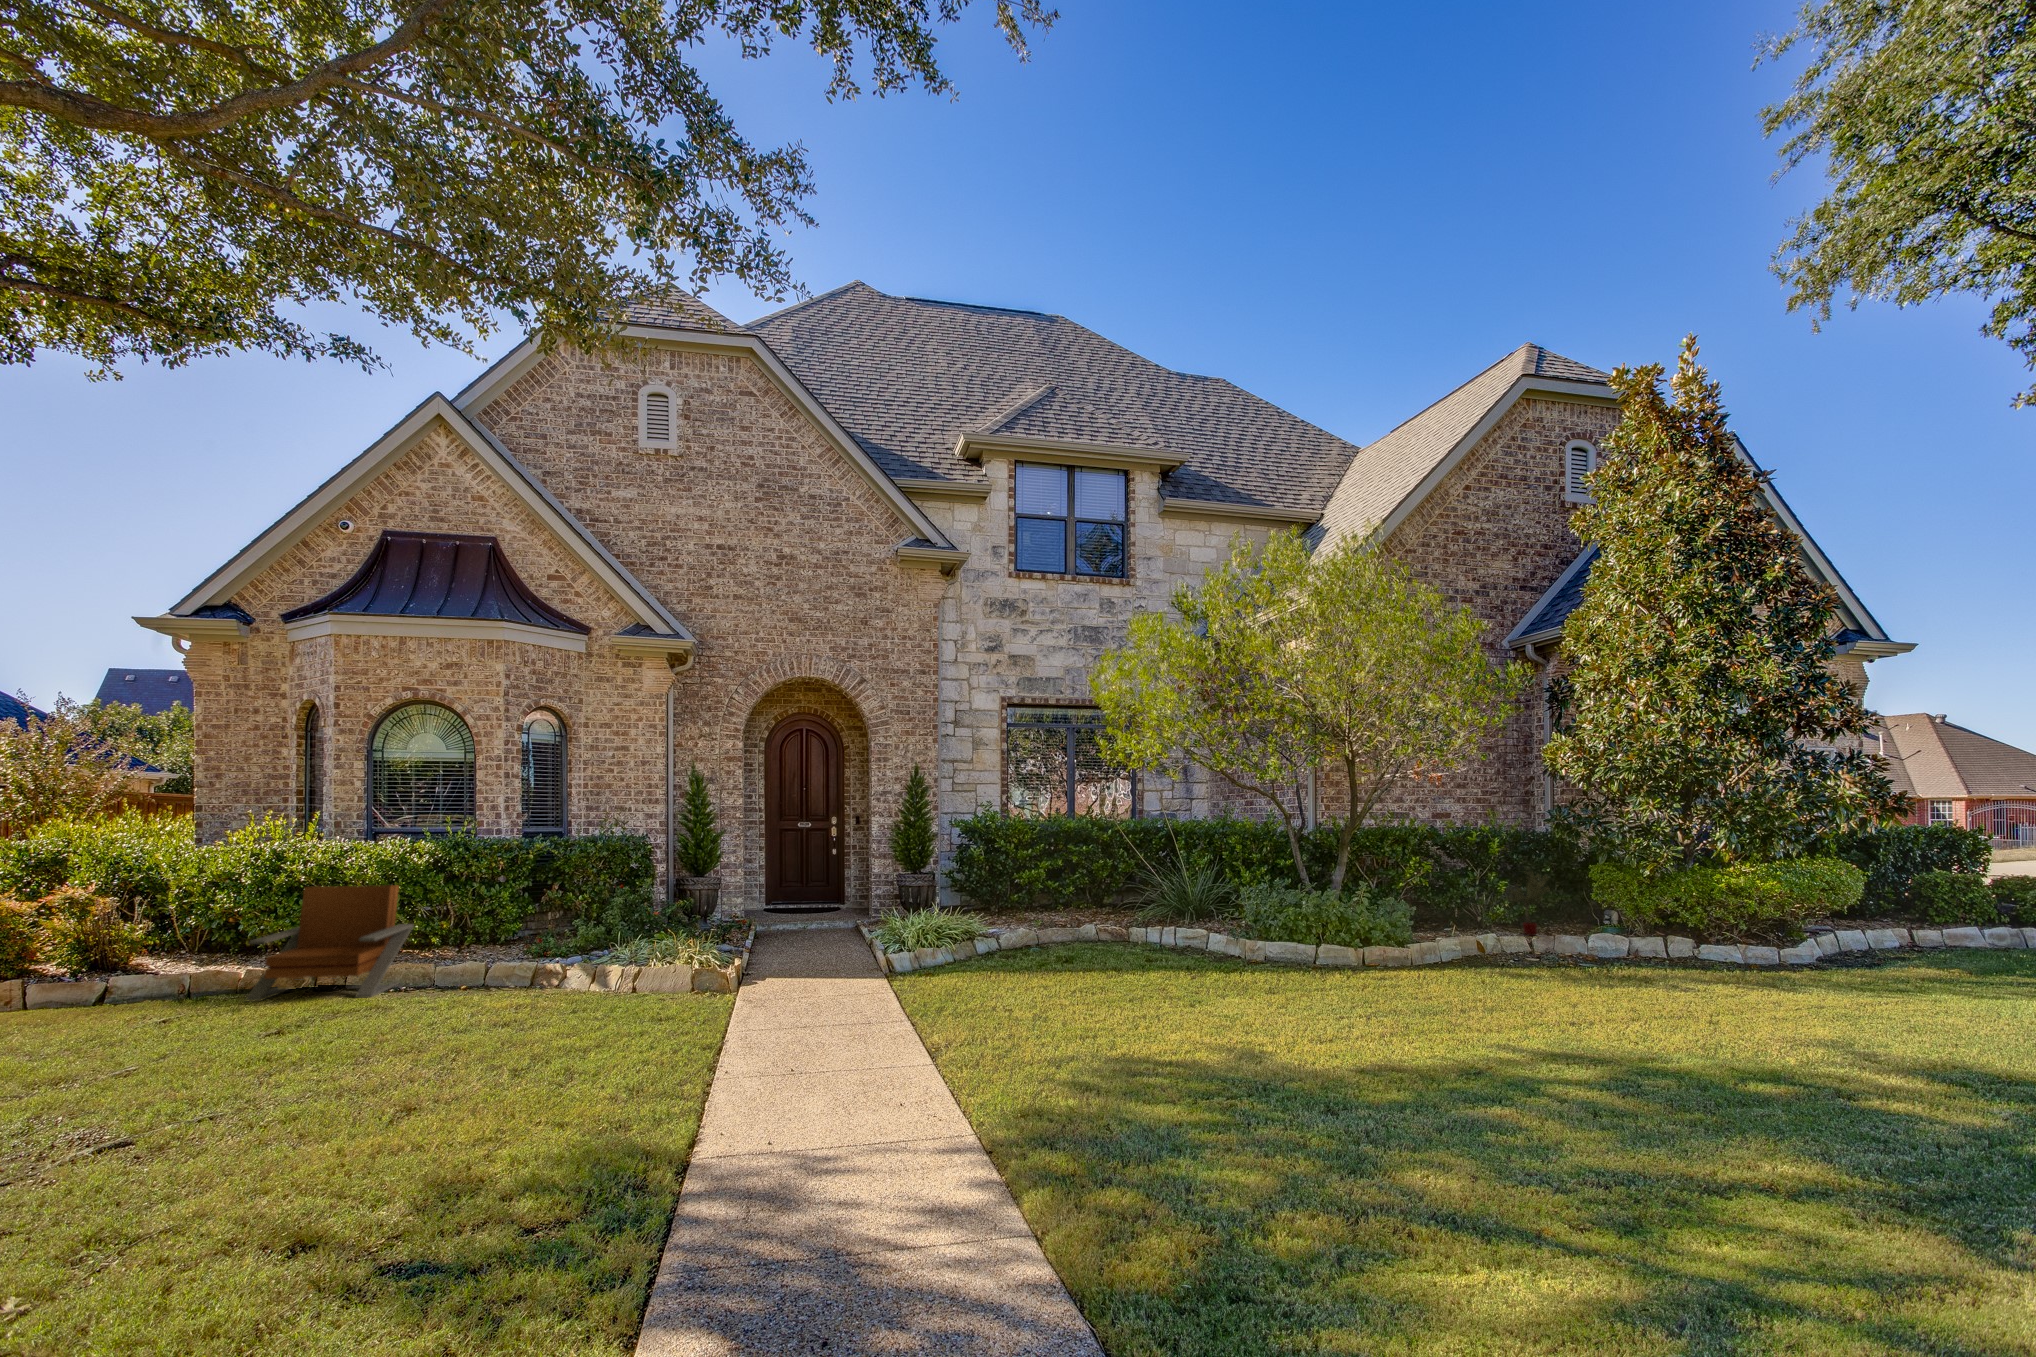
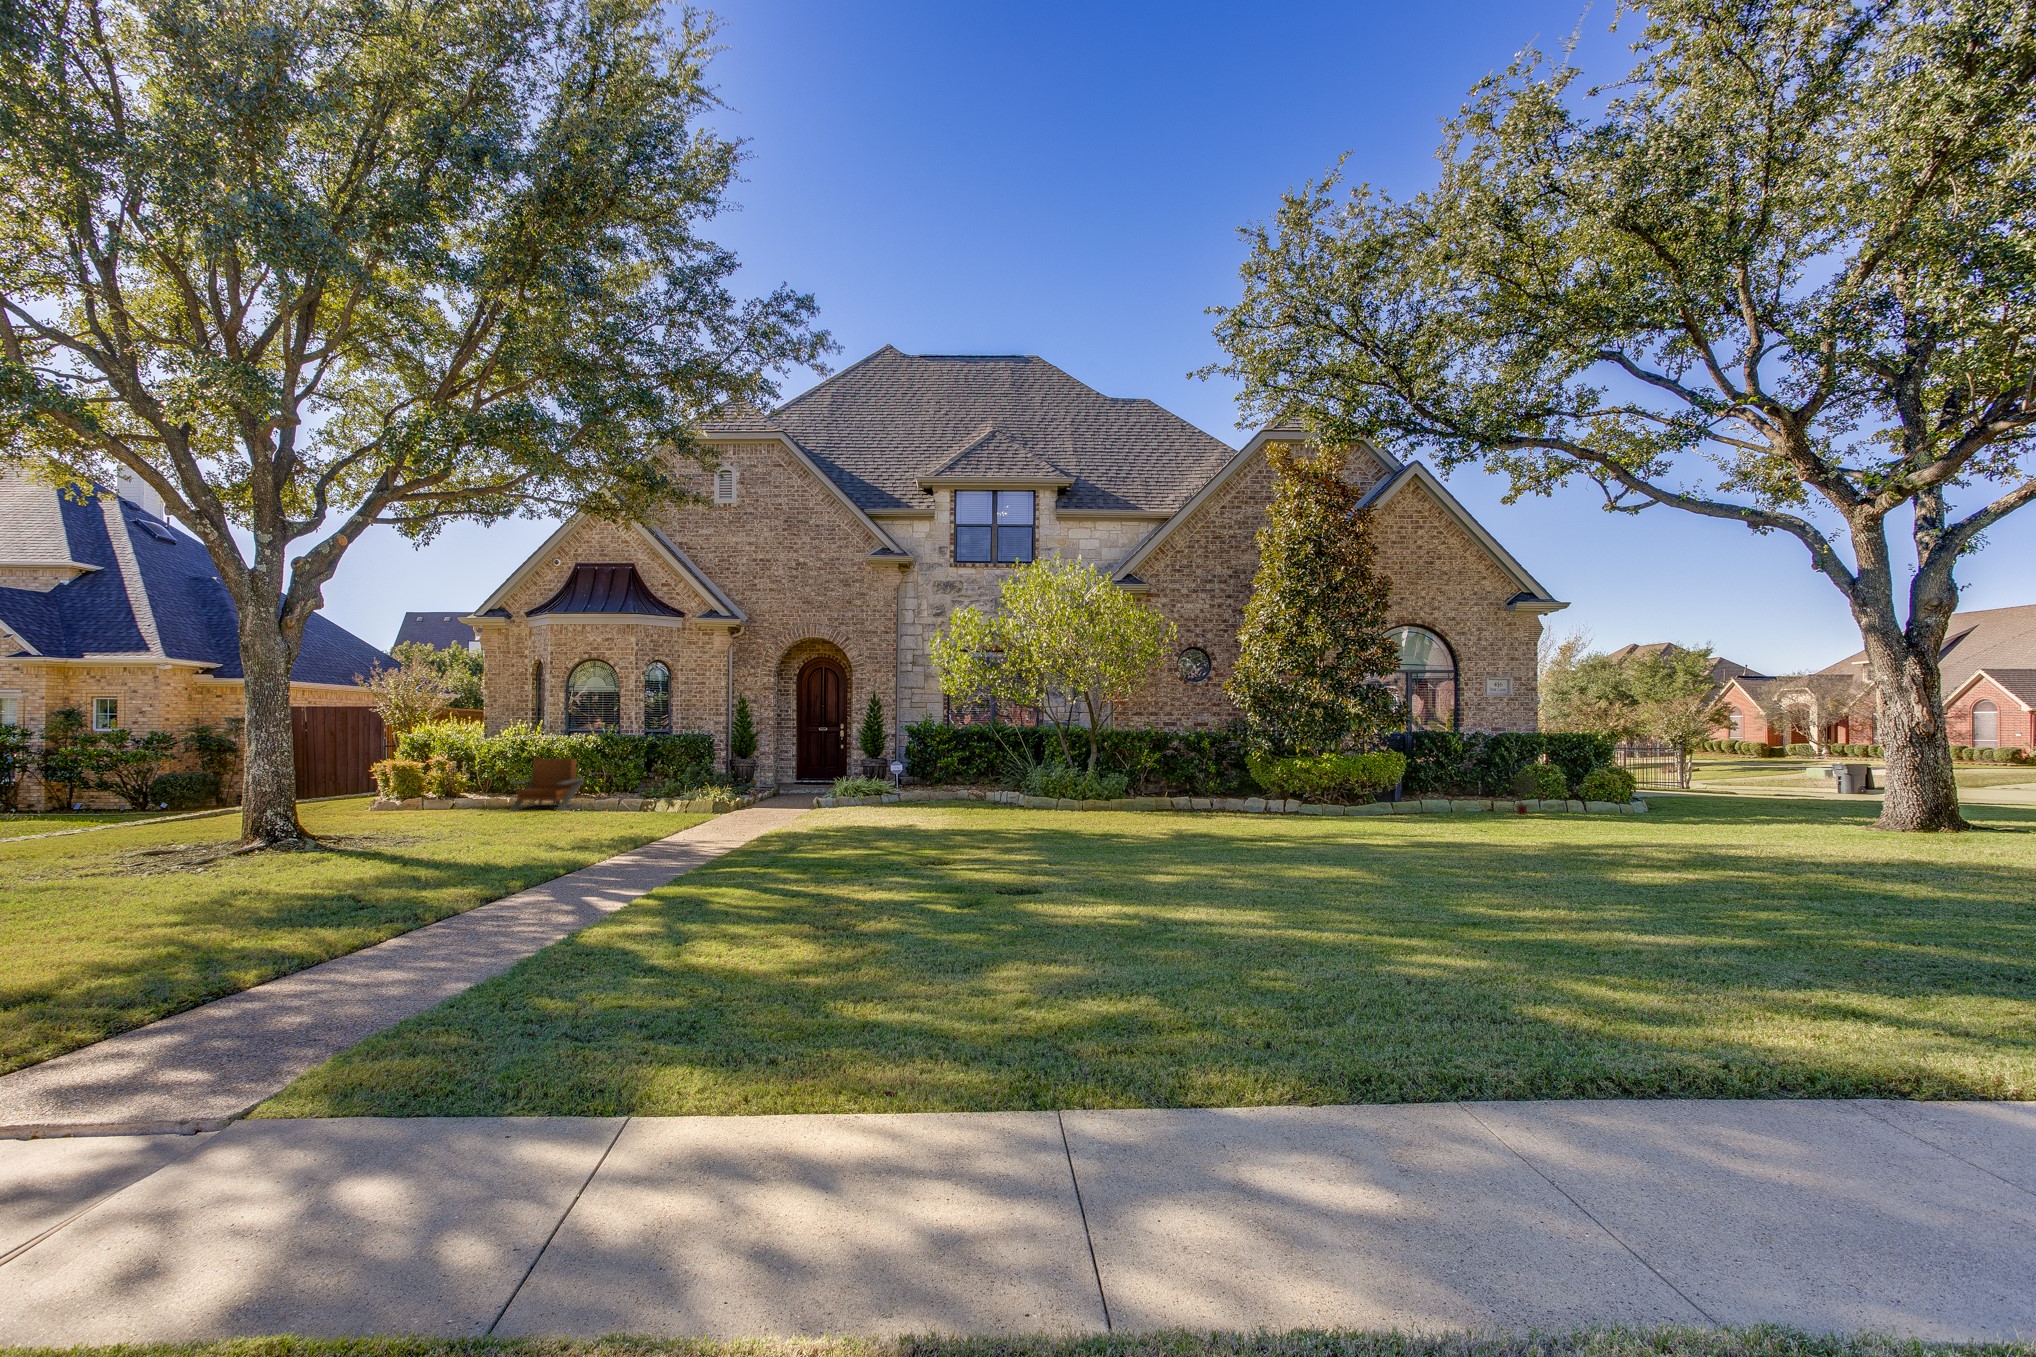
potted tree: present [1507,871,1550,936] -> present [1512,771,1535,814]

